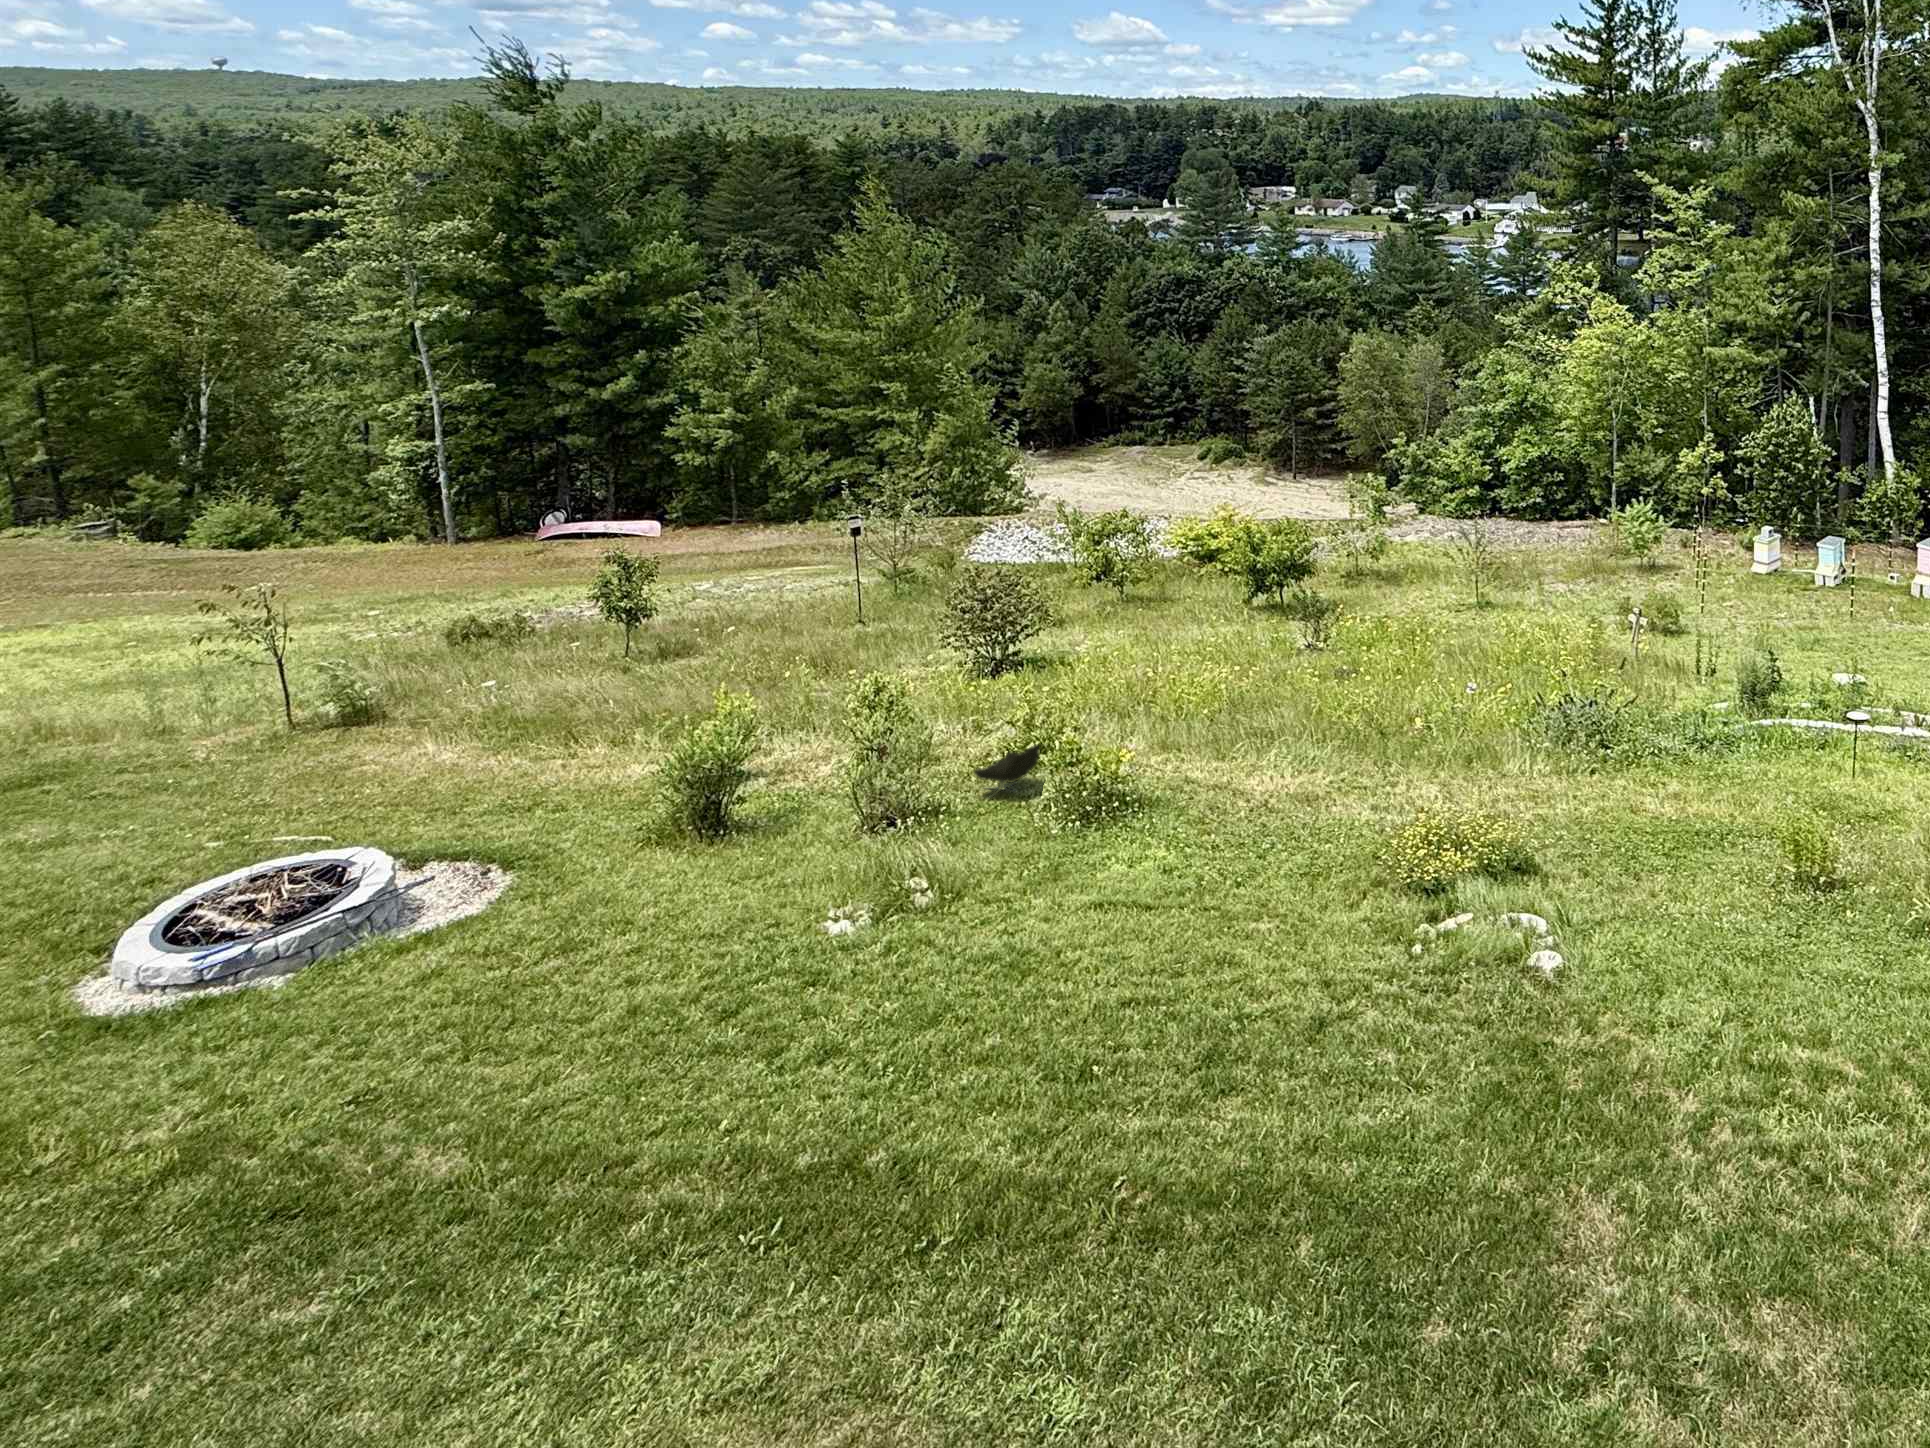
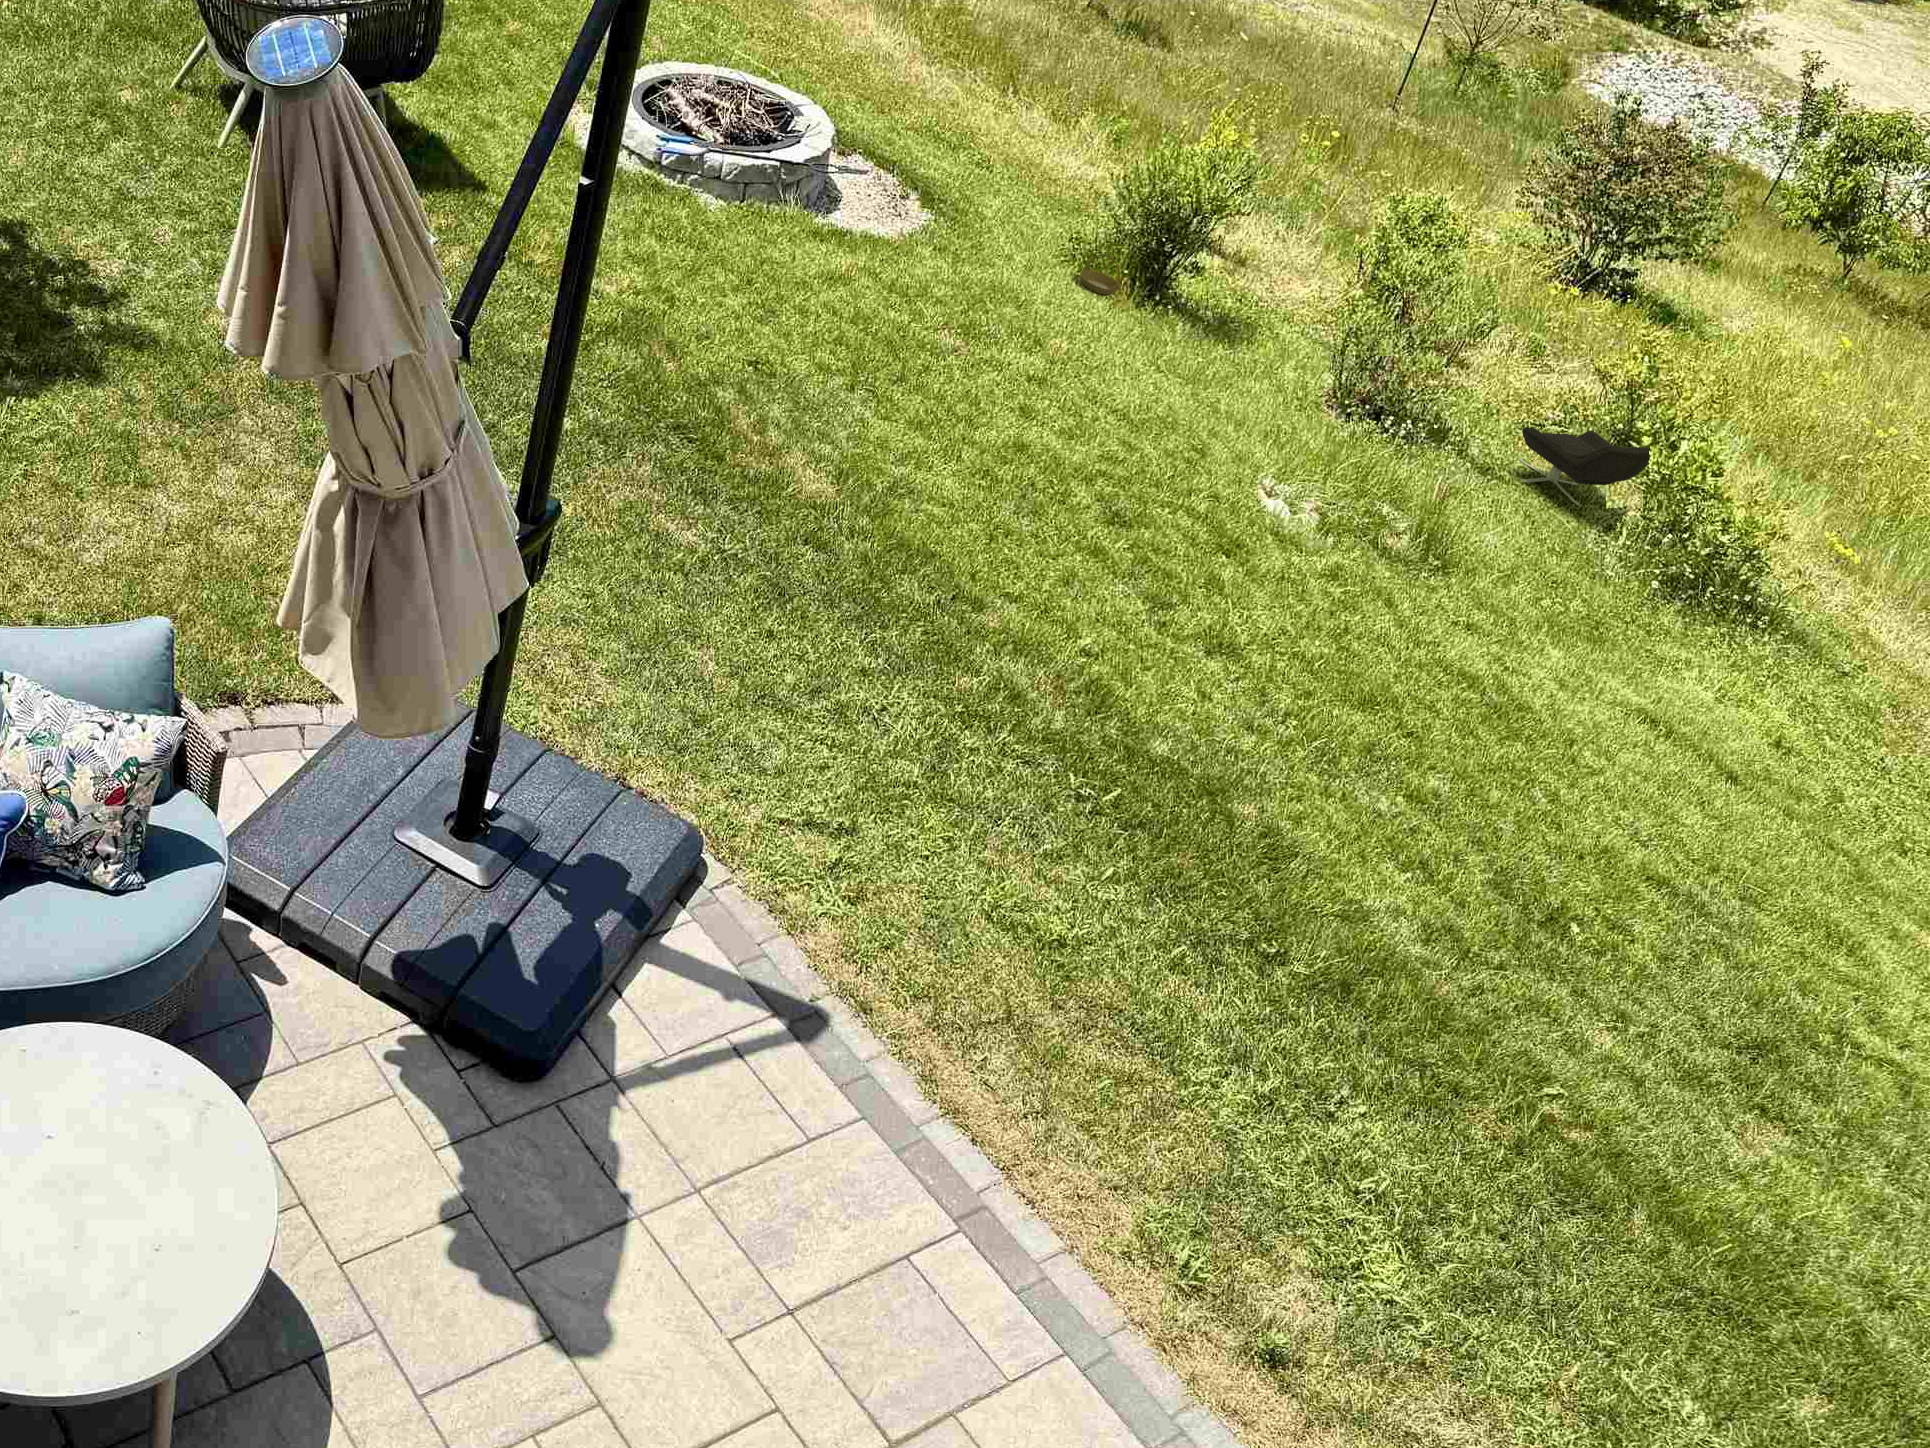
basket: none [659,821,694,850] -> present [1080,254,1121,295]

